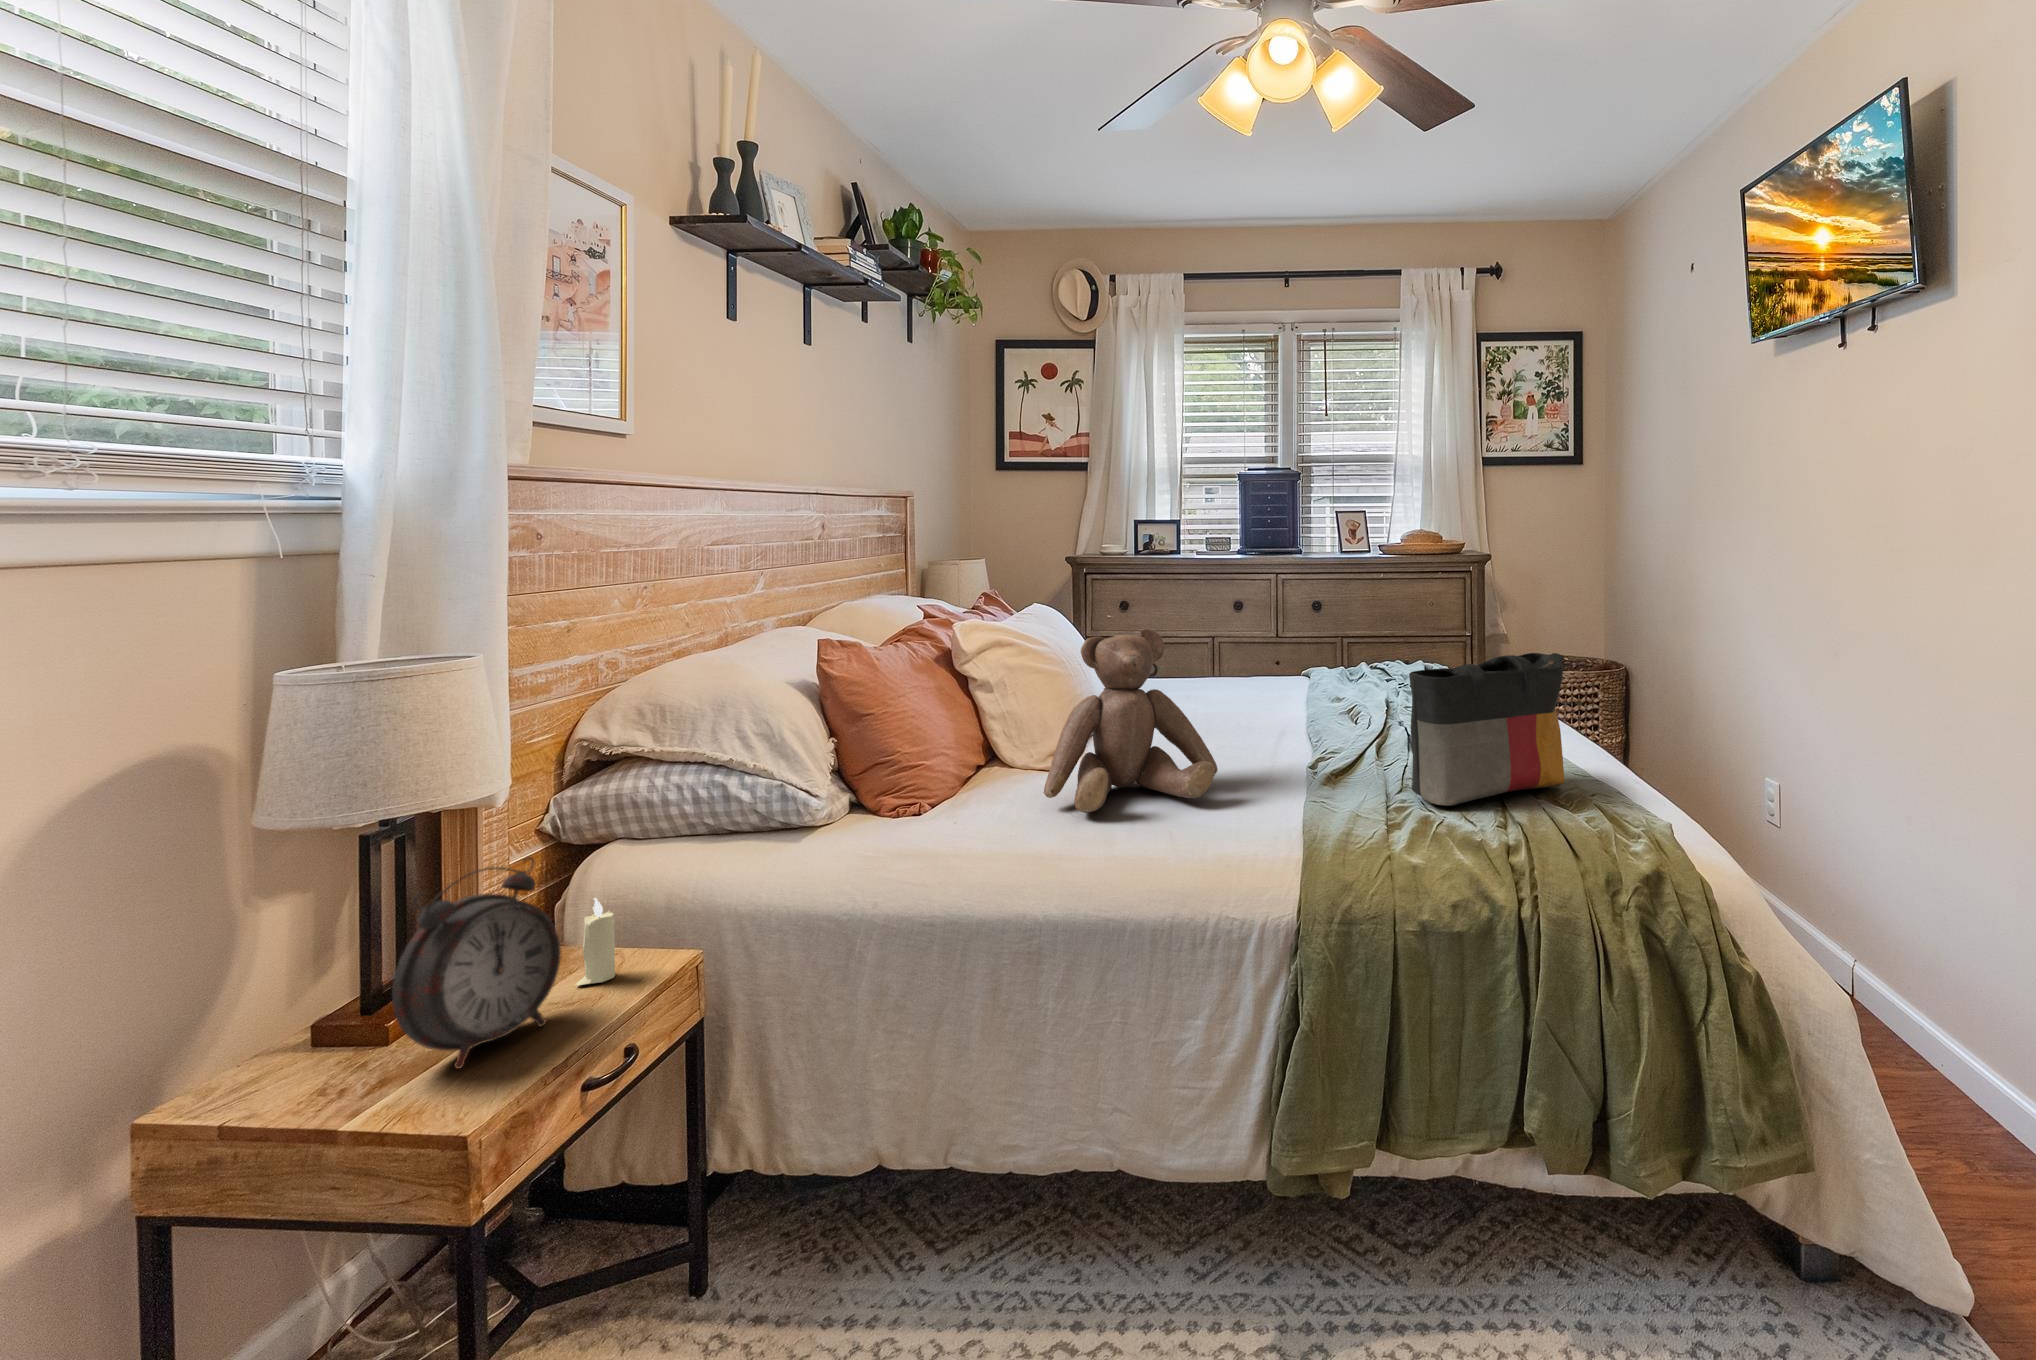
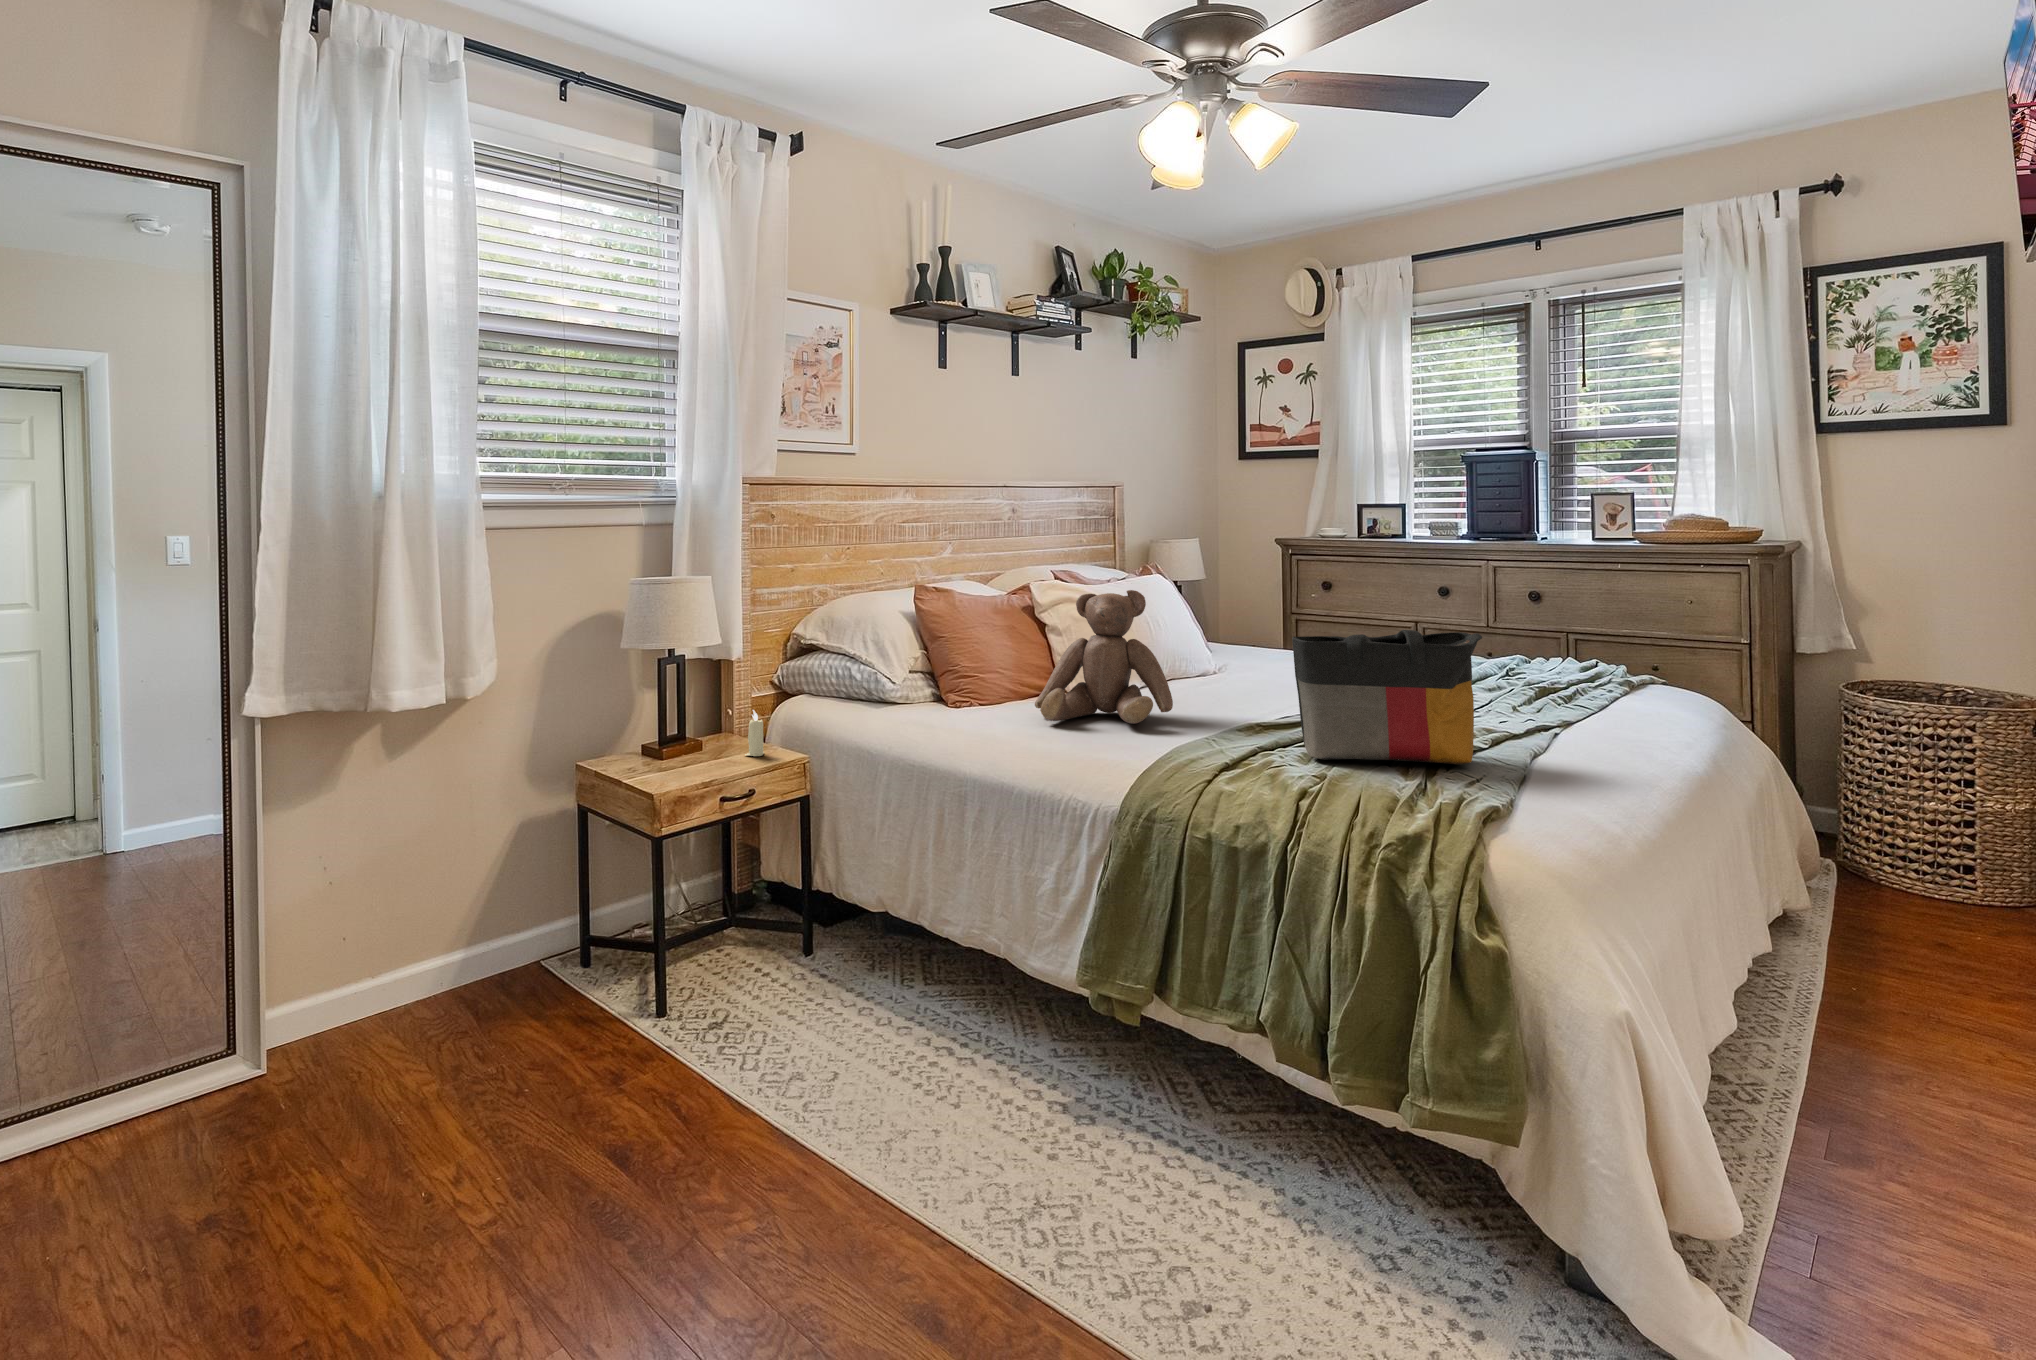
alarm clock: present [392,857,561,1068] -> none [654,678,727,771]

